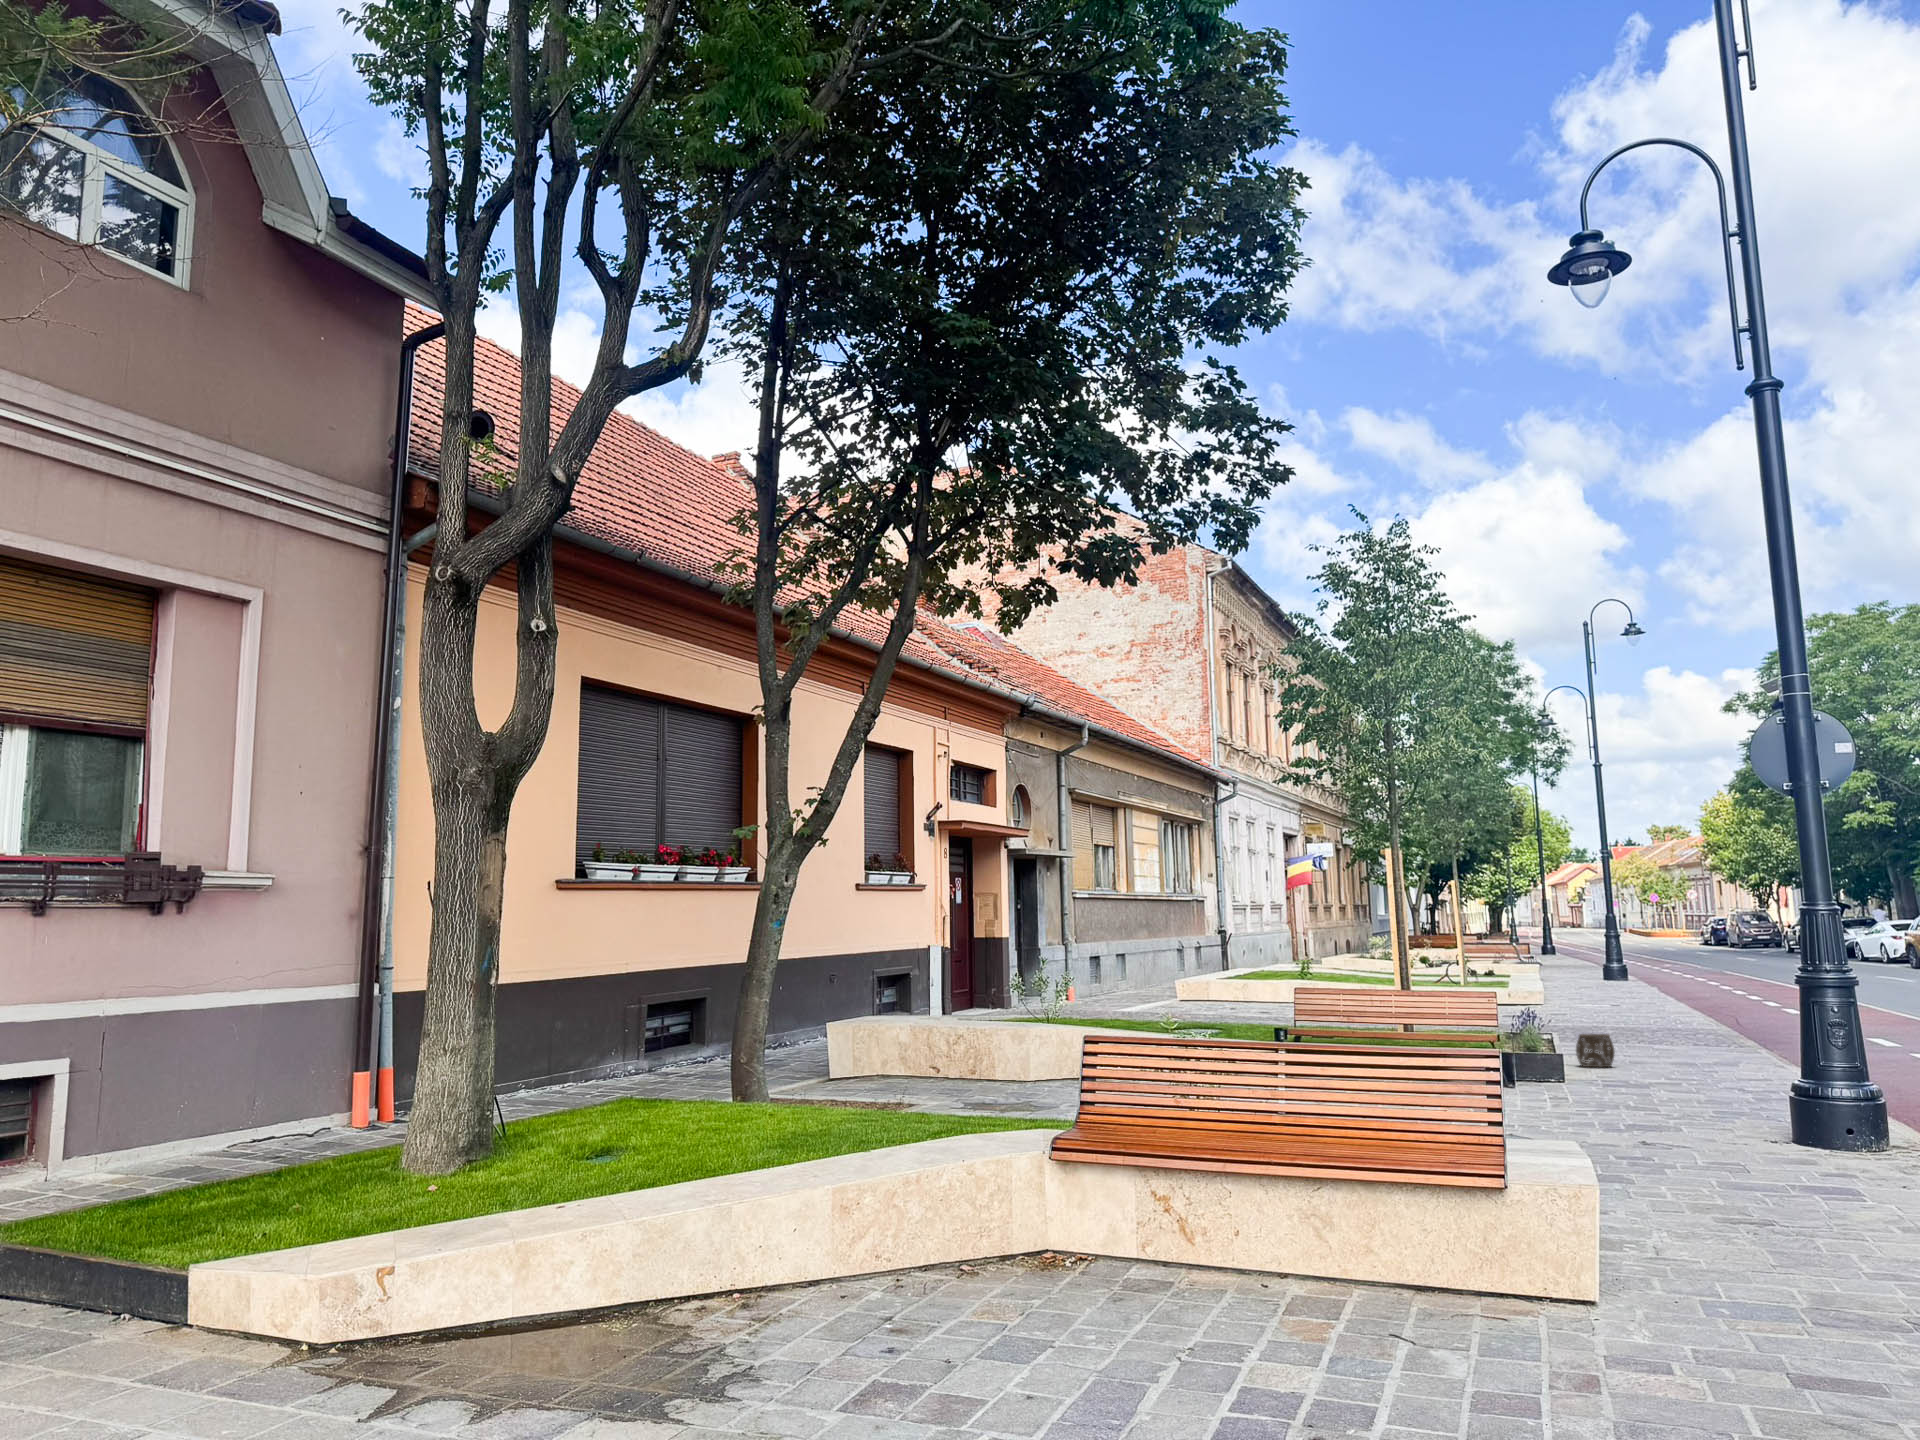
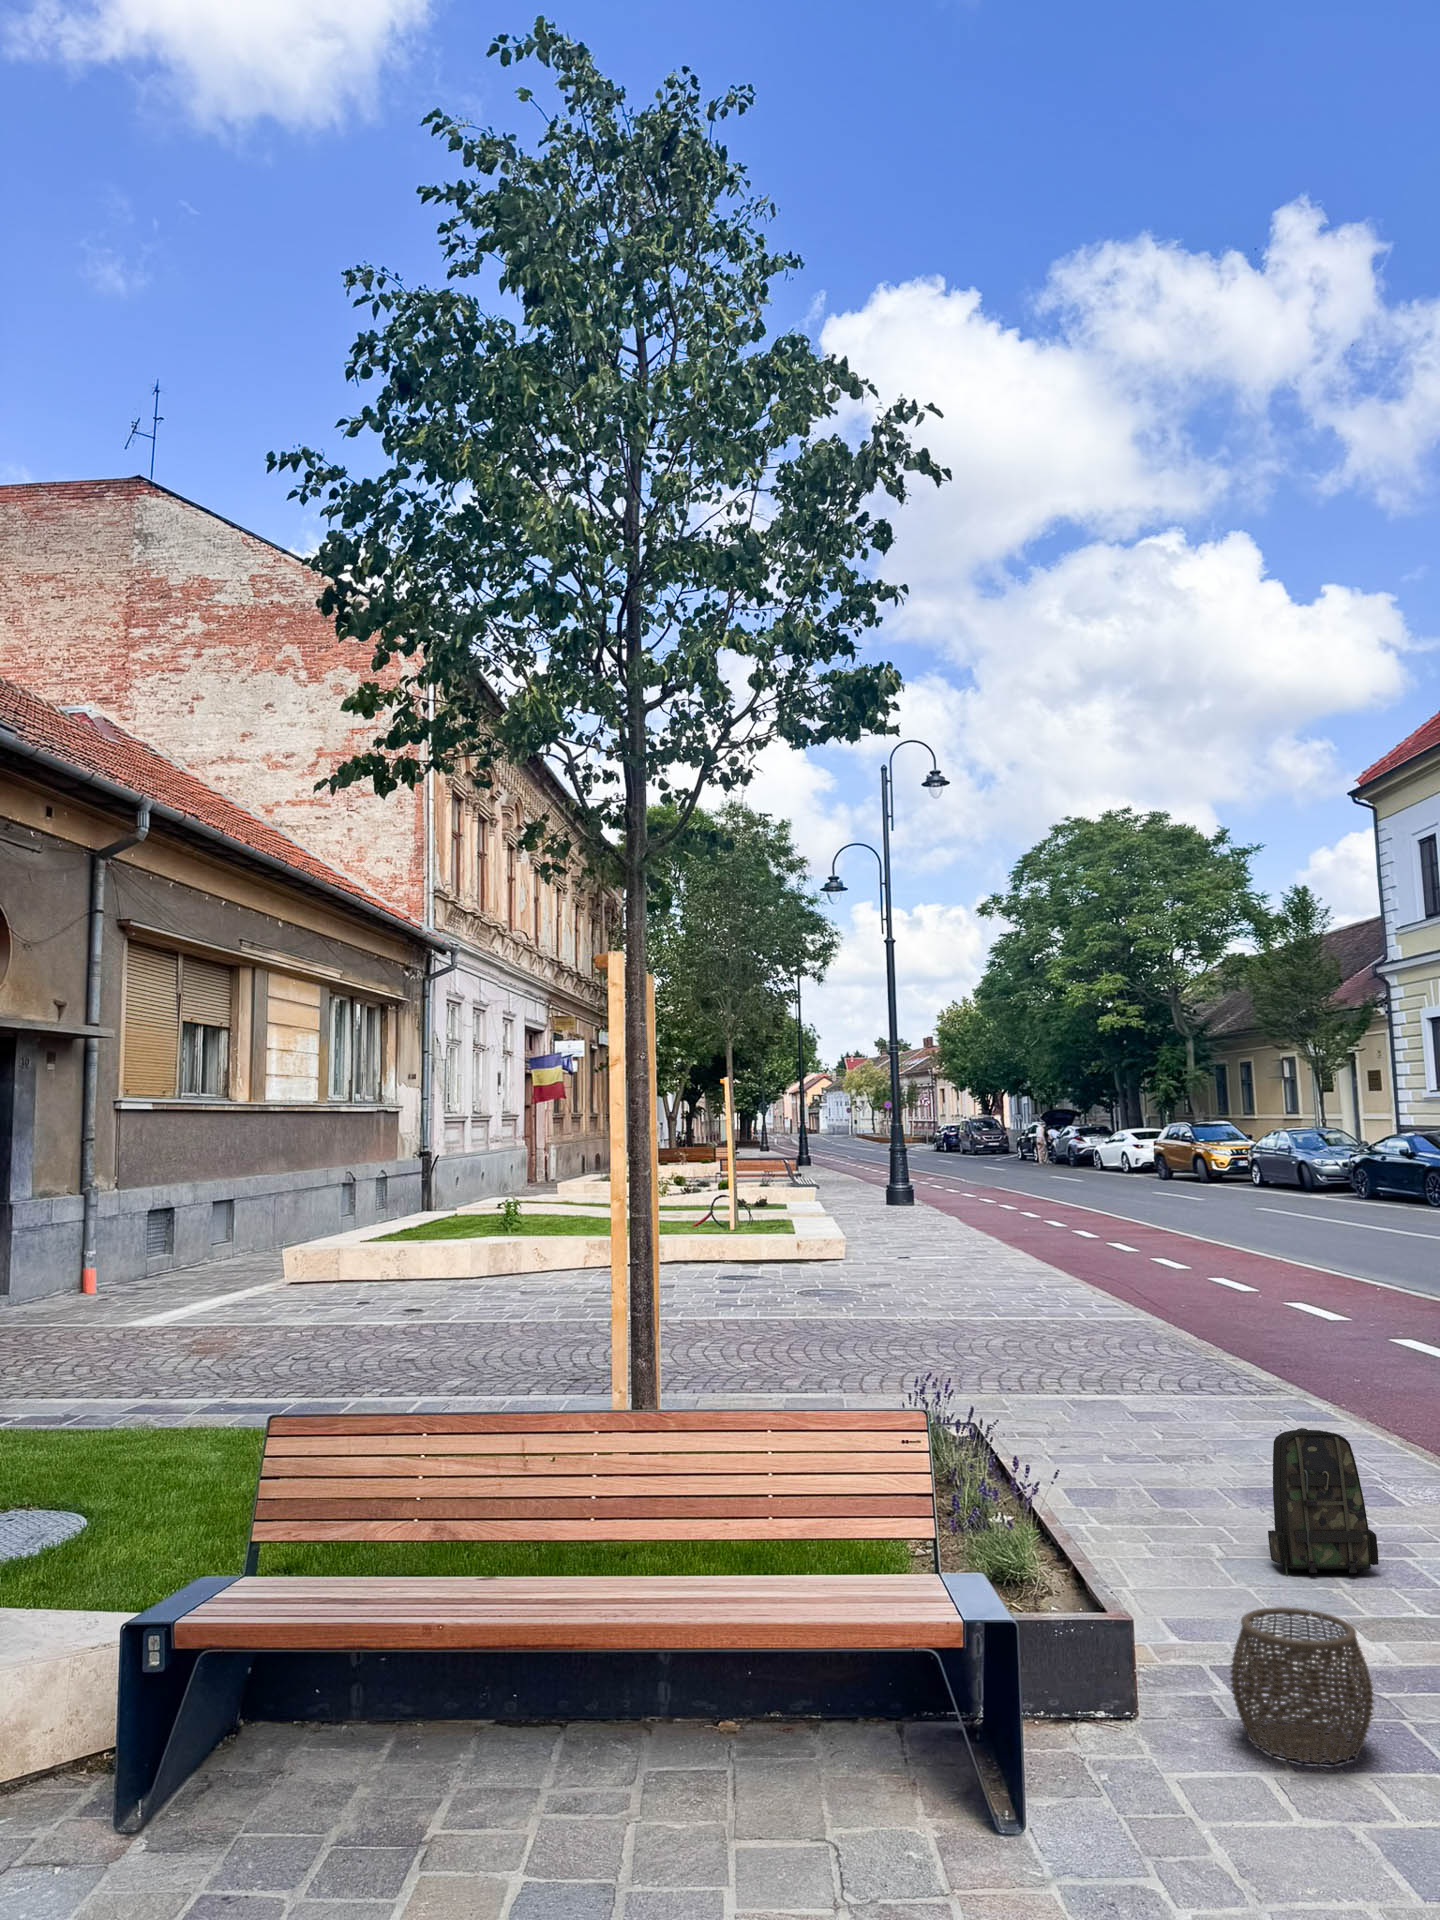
backpack: none [1635,1008,1673,1056] -> present [1268,1428,1379,1576]

